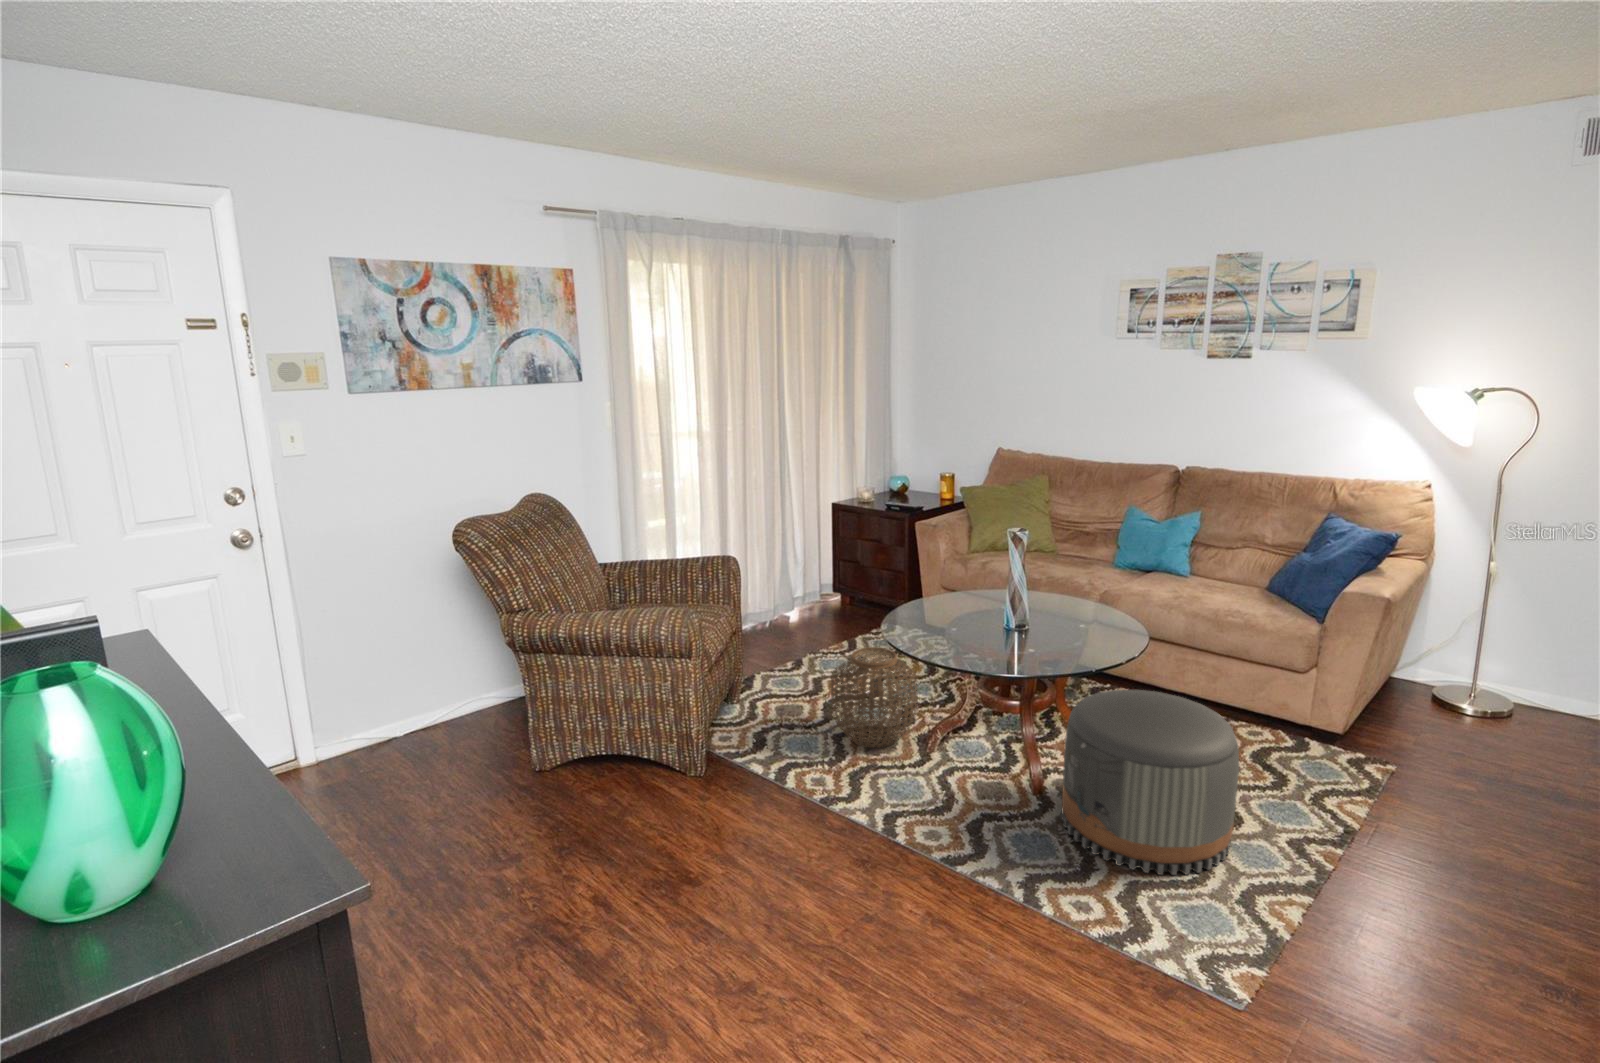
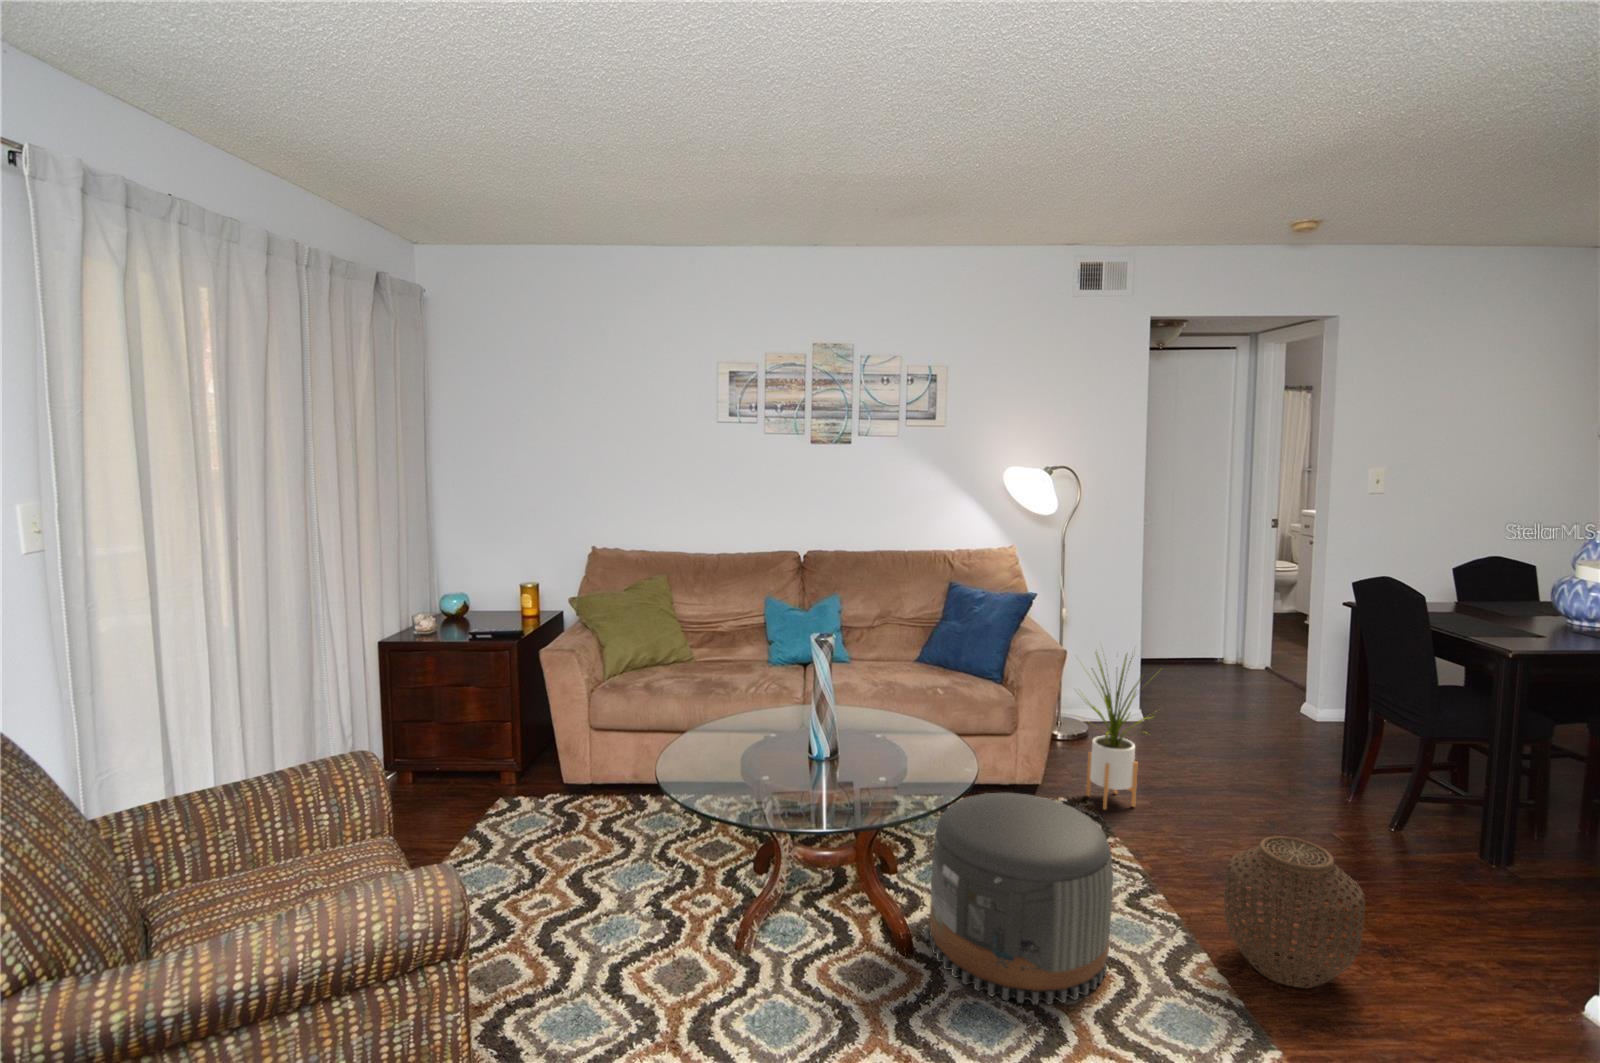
house plant: none [1388,592,1526,789] -> present [1086,655,1152,809]
woven basket: present [831,647,918,748] -> present [1224,836,1365,988]

